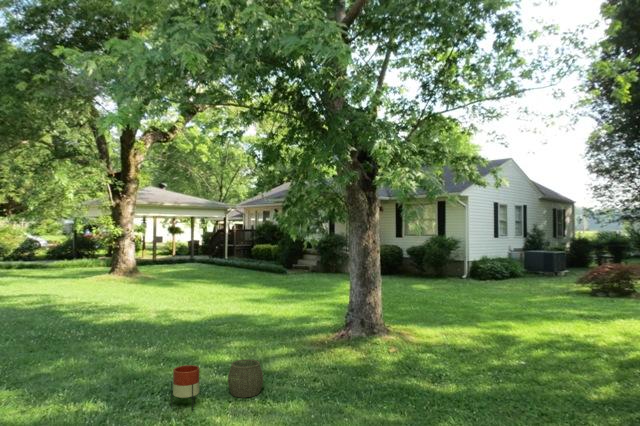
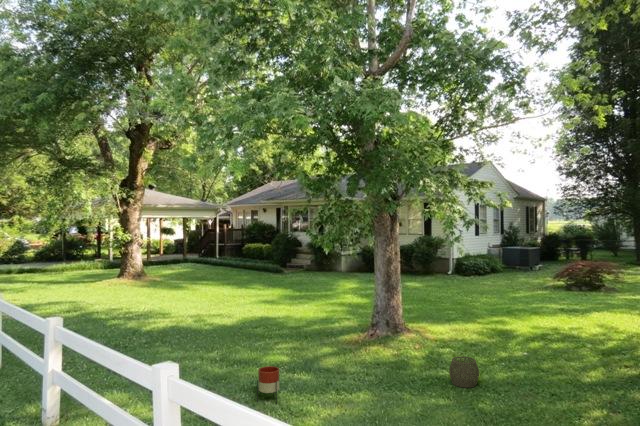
woven basket: present [228,359,263,398] -> present [449,356,479,388]

